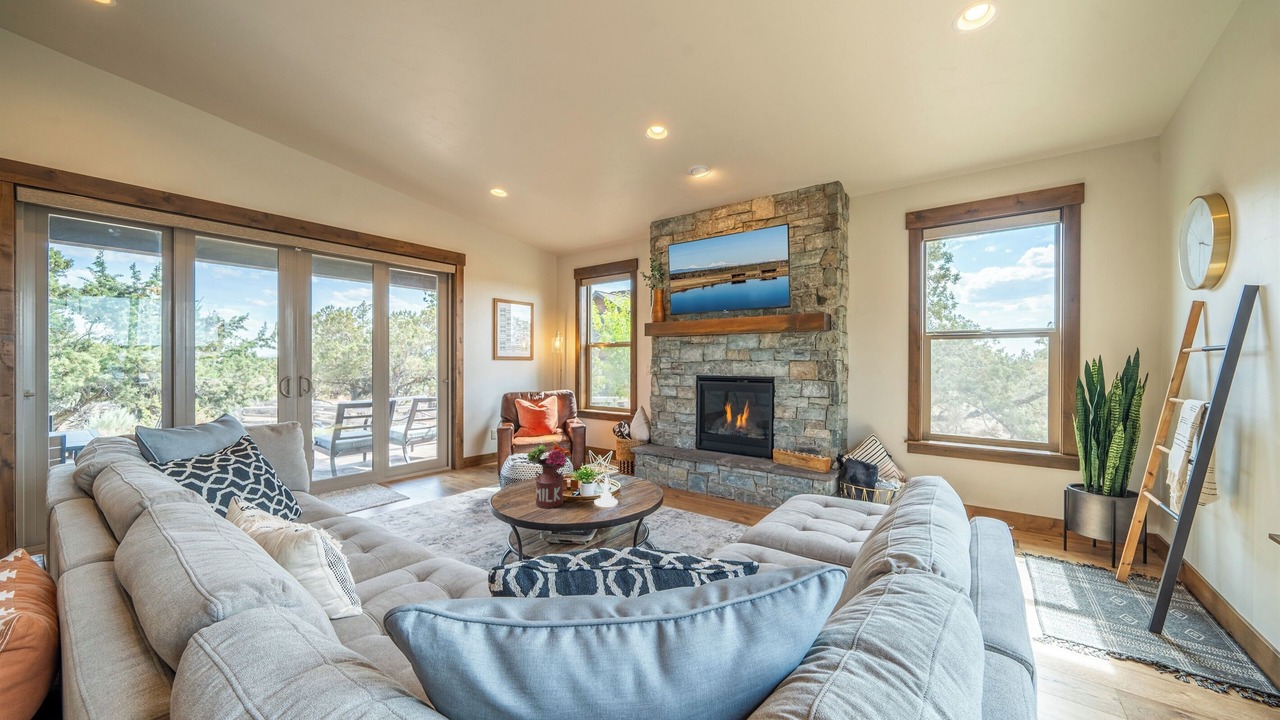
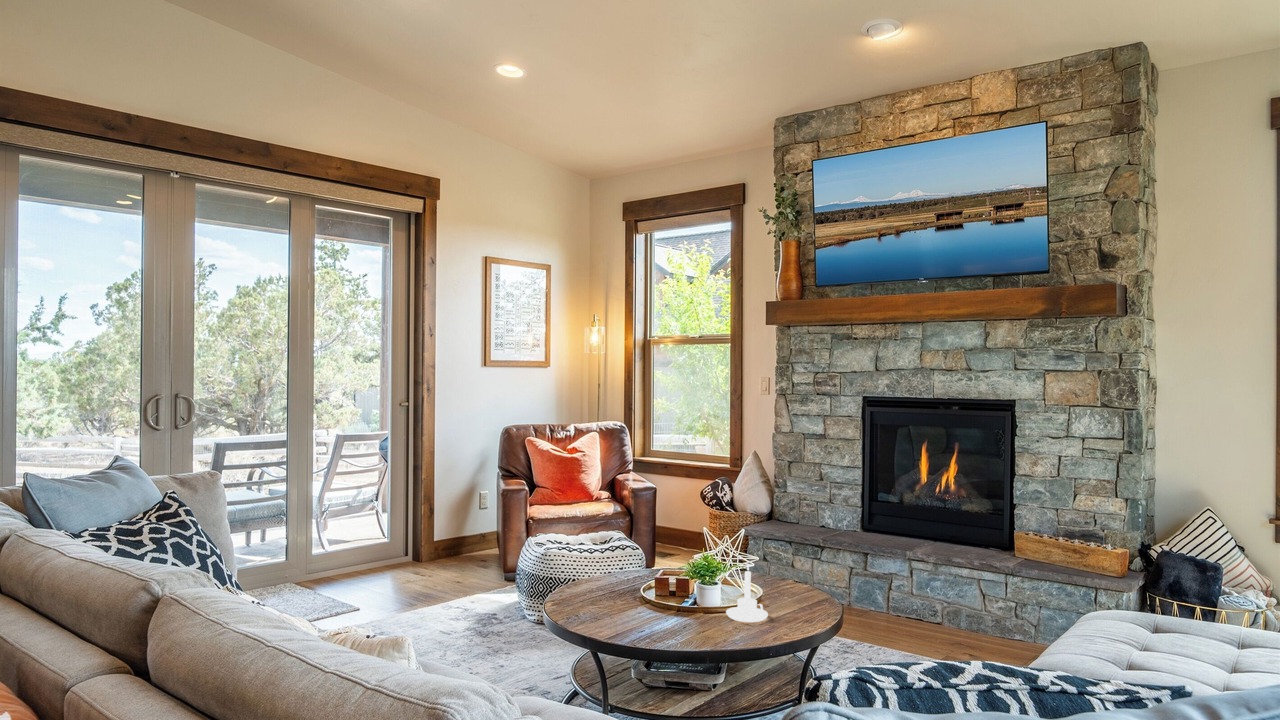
flower arrangement: present [527,443,571,508] -> none [611,510,684,621]

